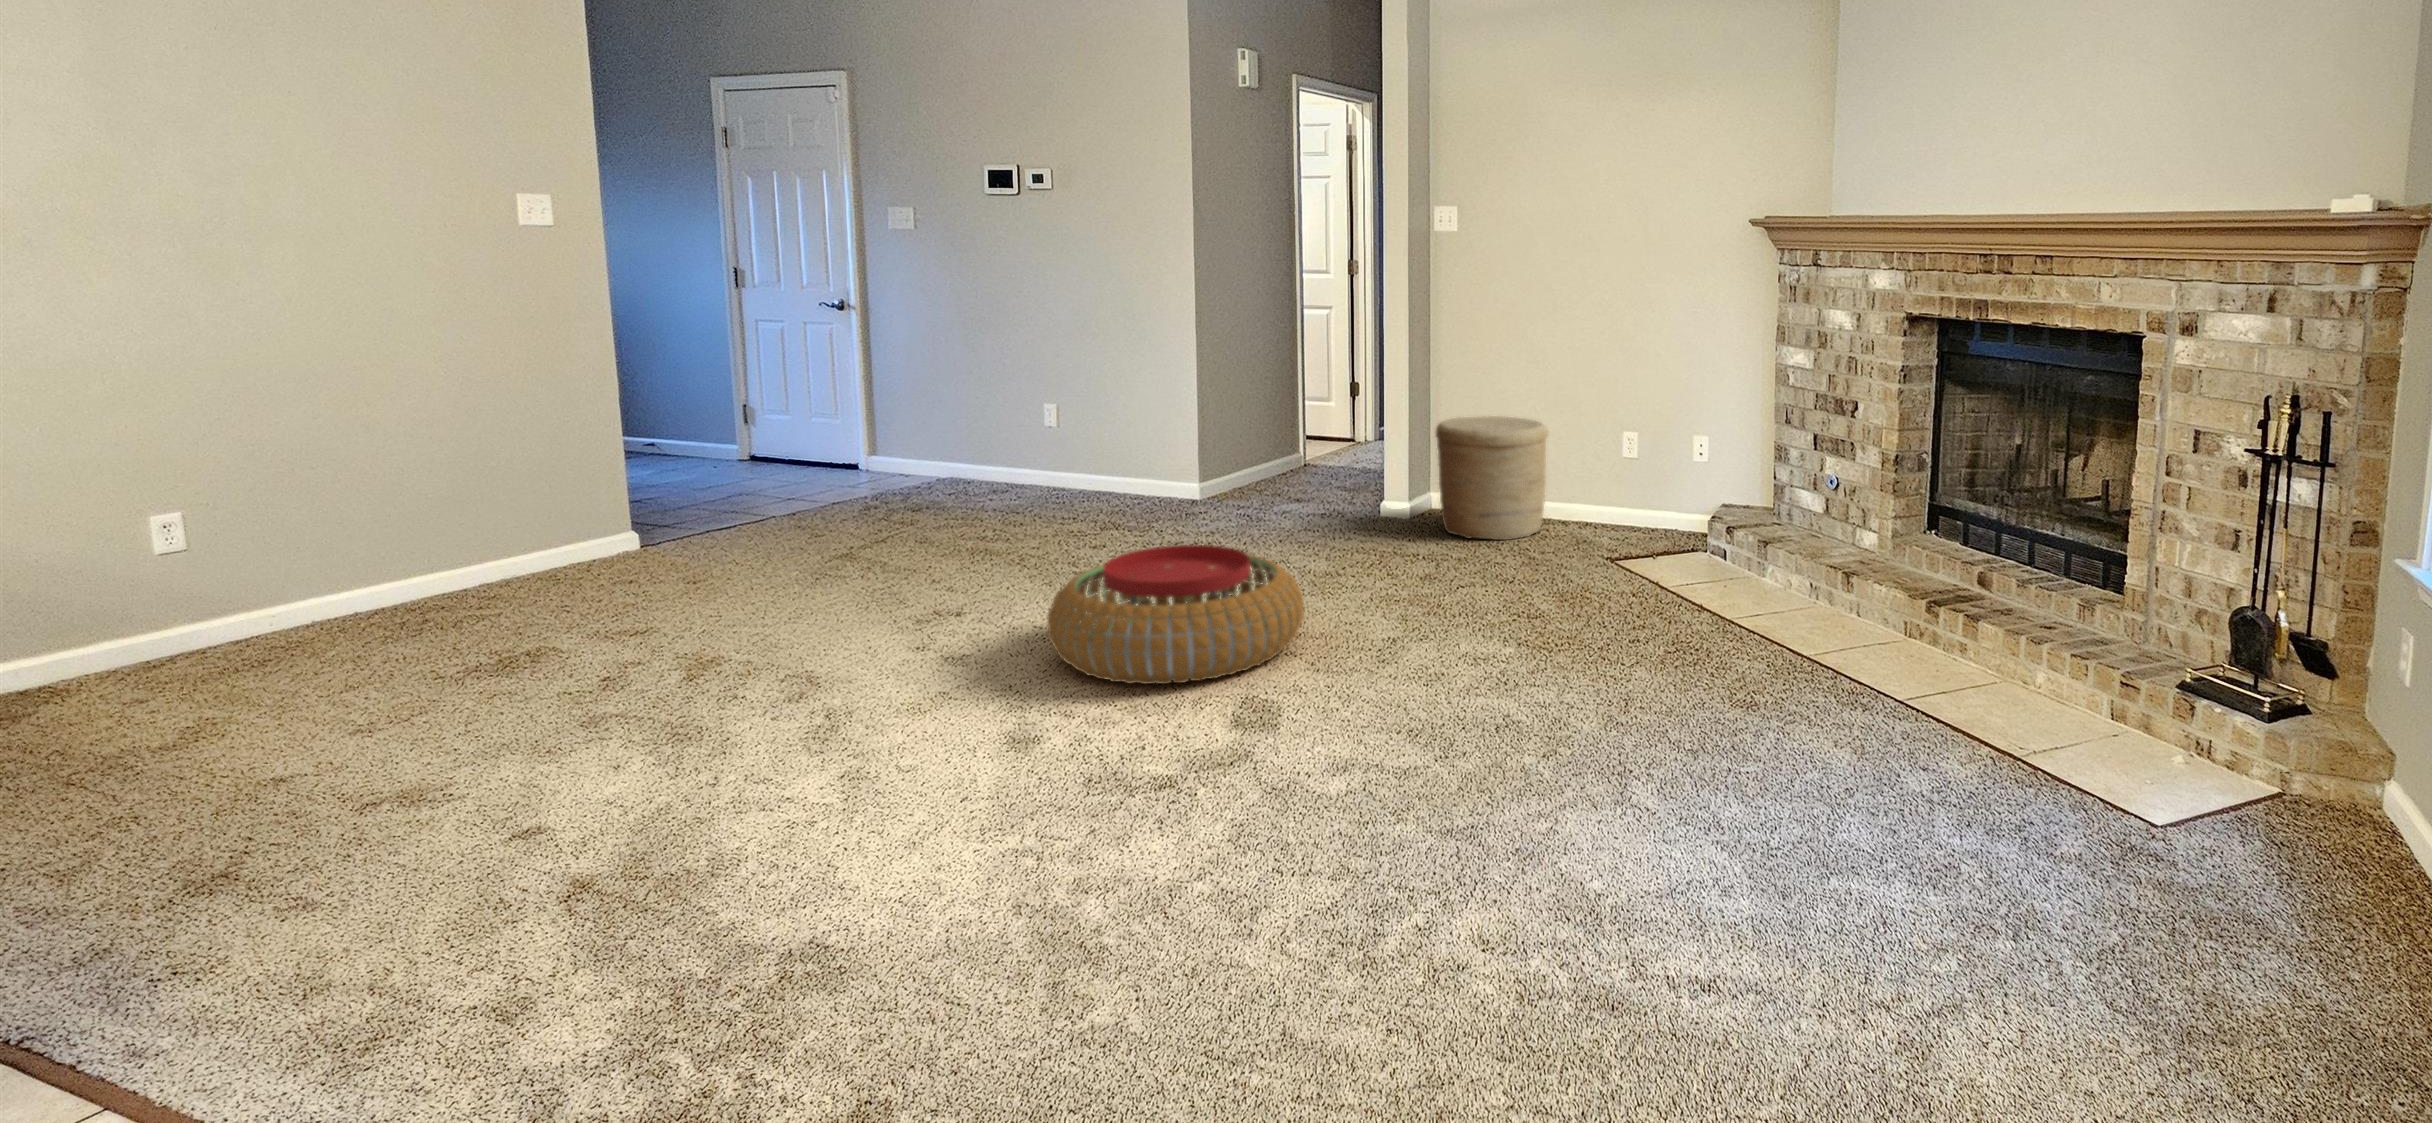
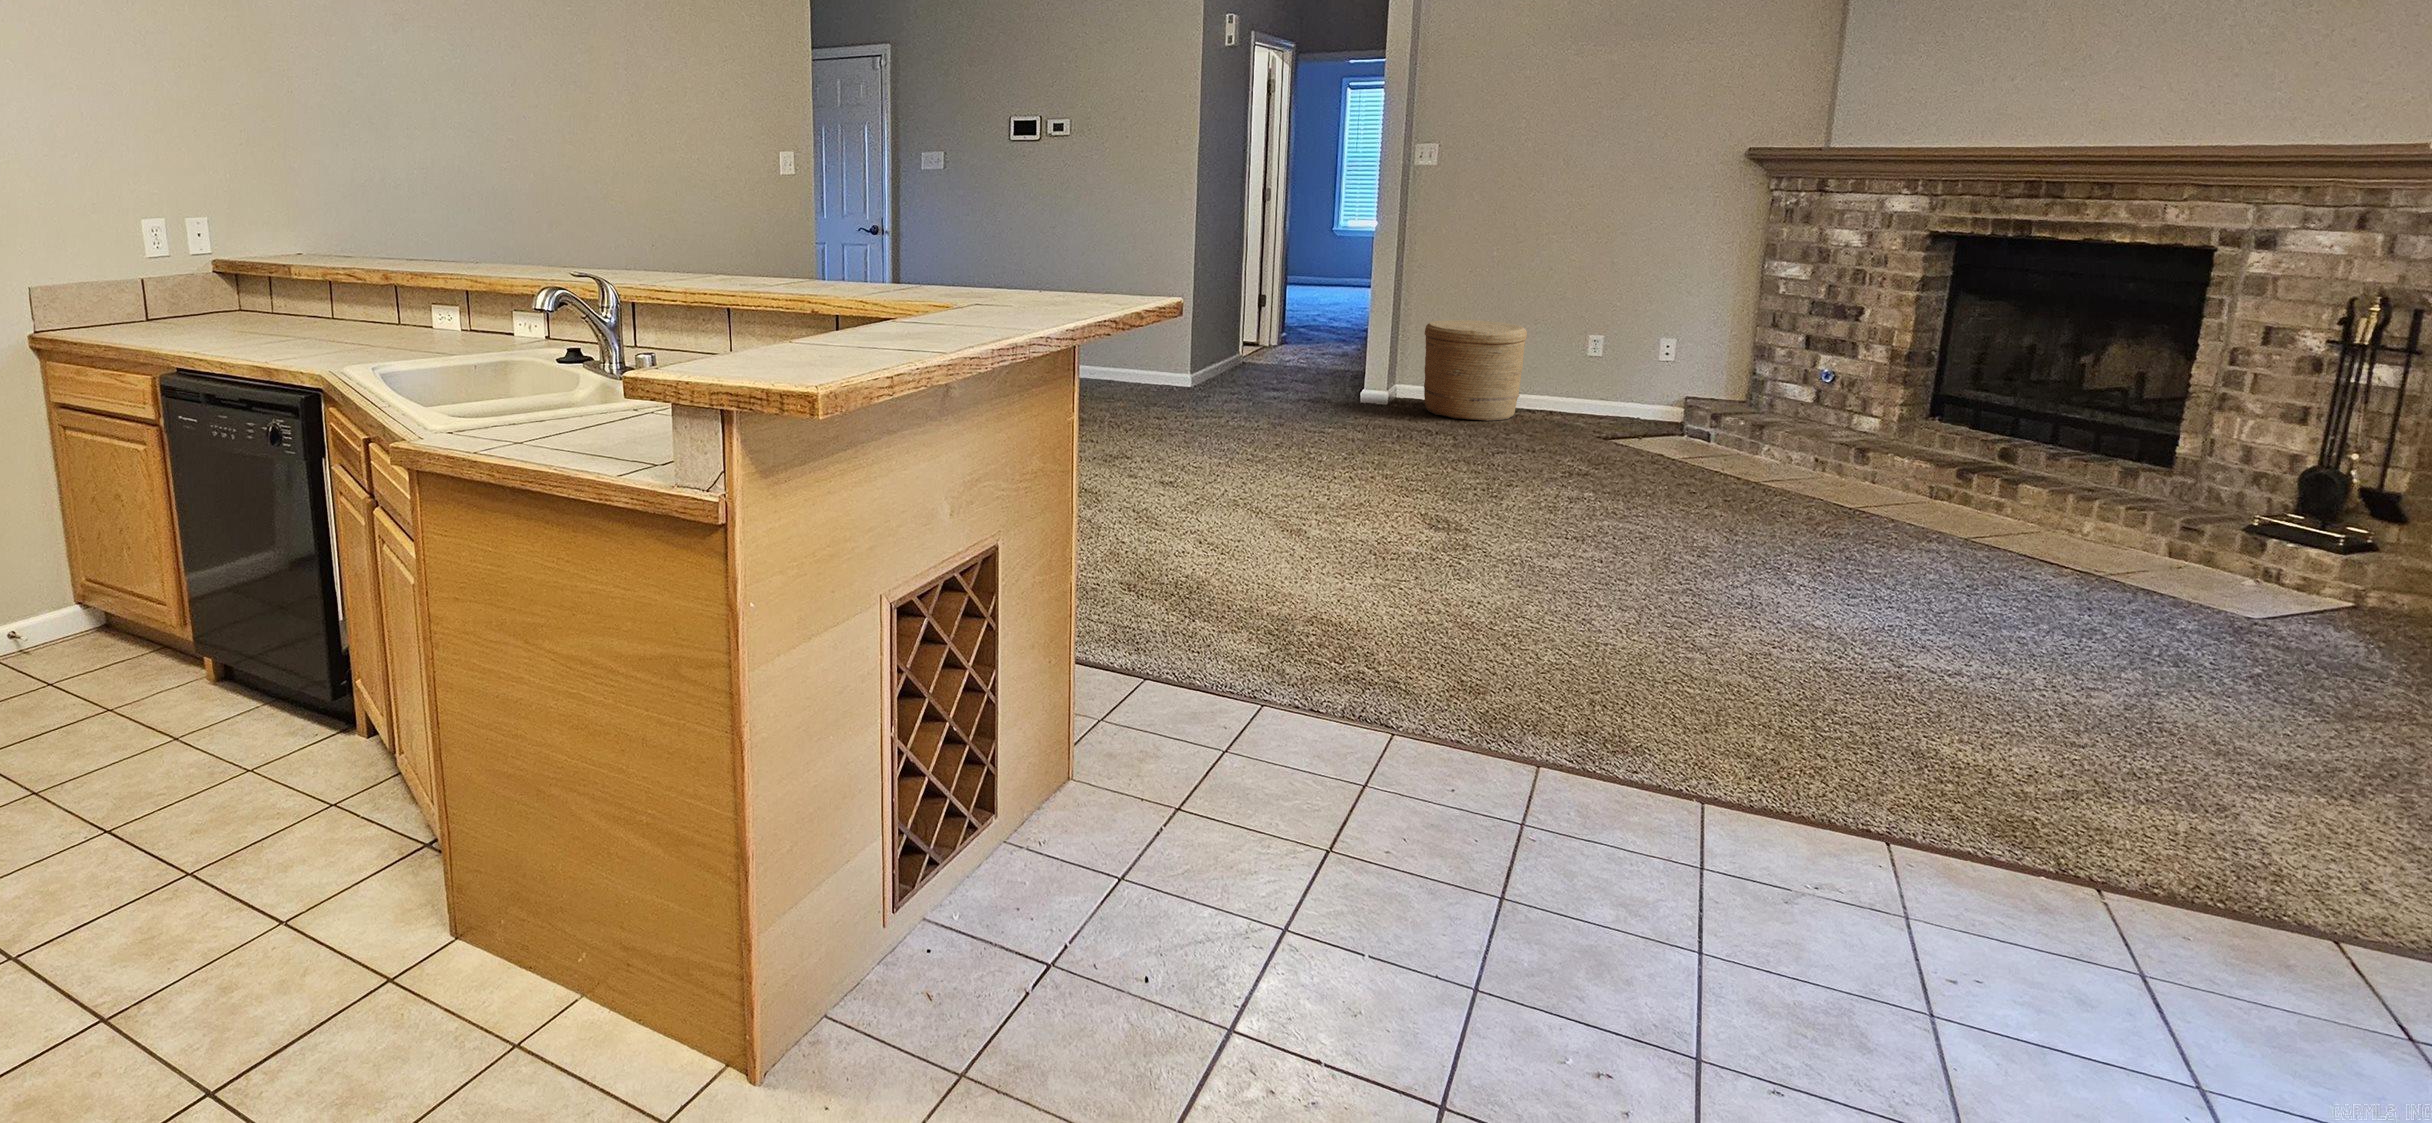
pouf: present [1048,545,1304,684] -> none [1229,408,1420,501]

